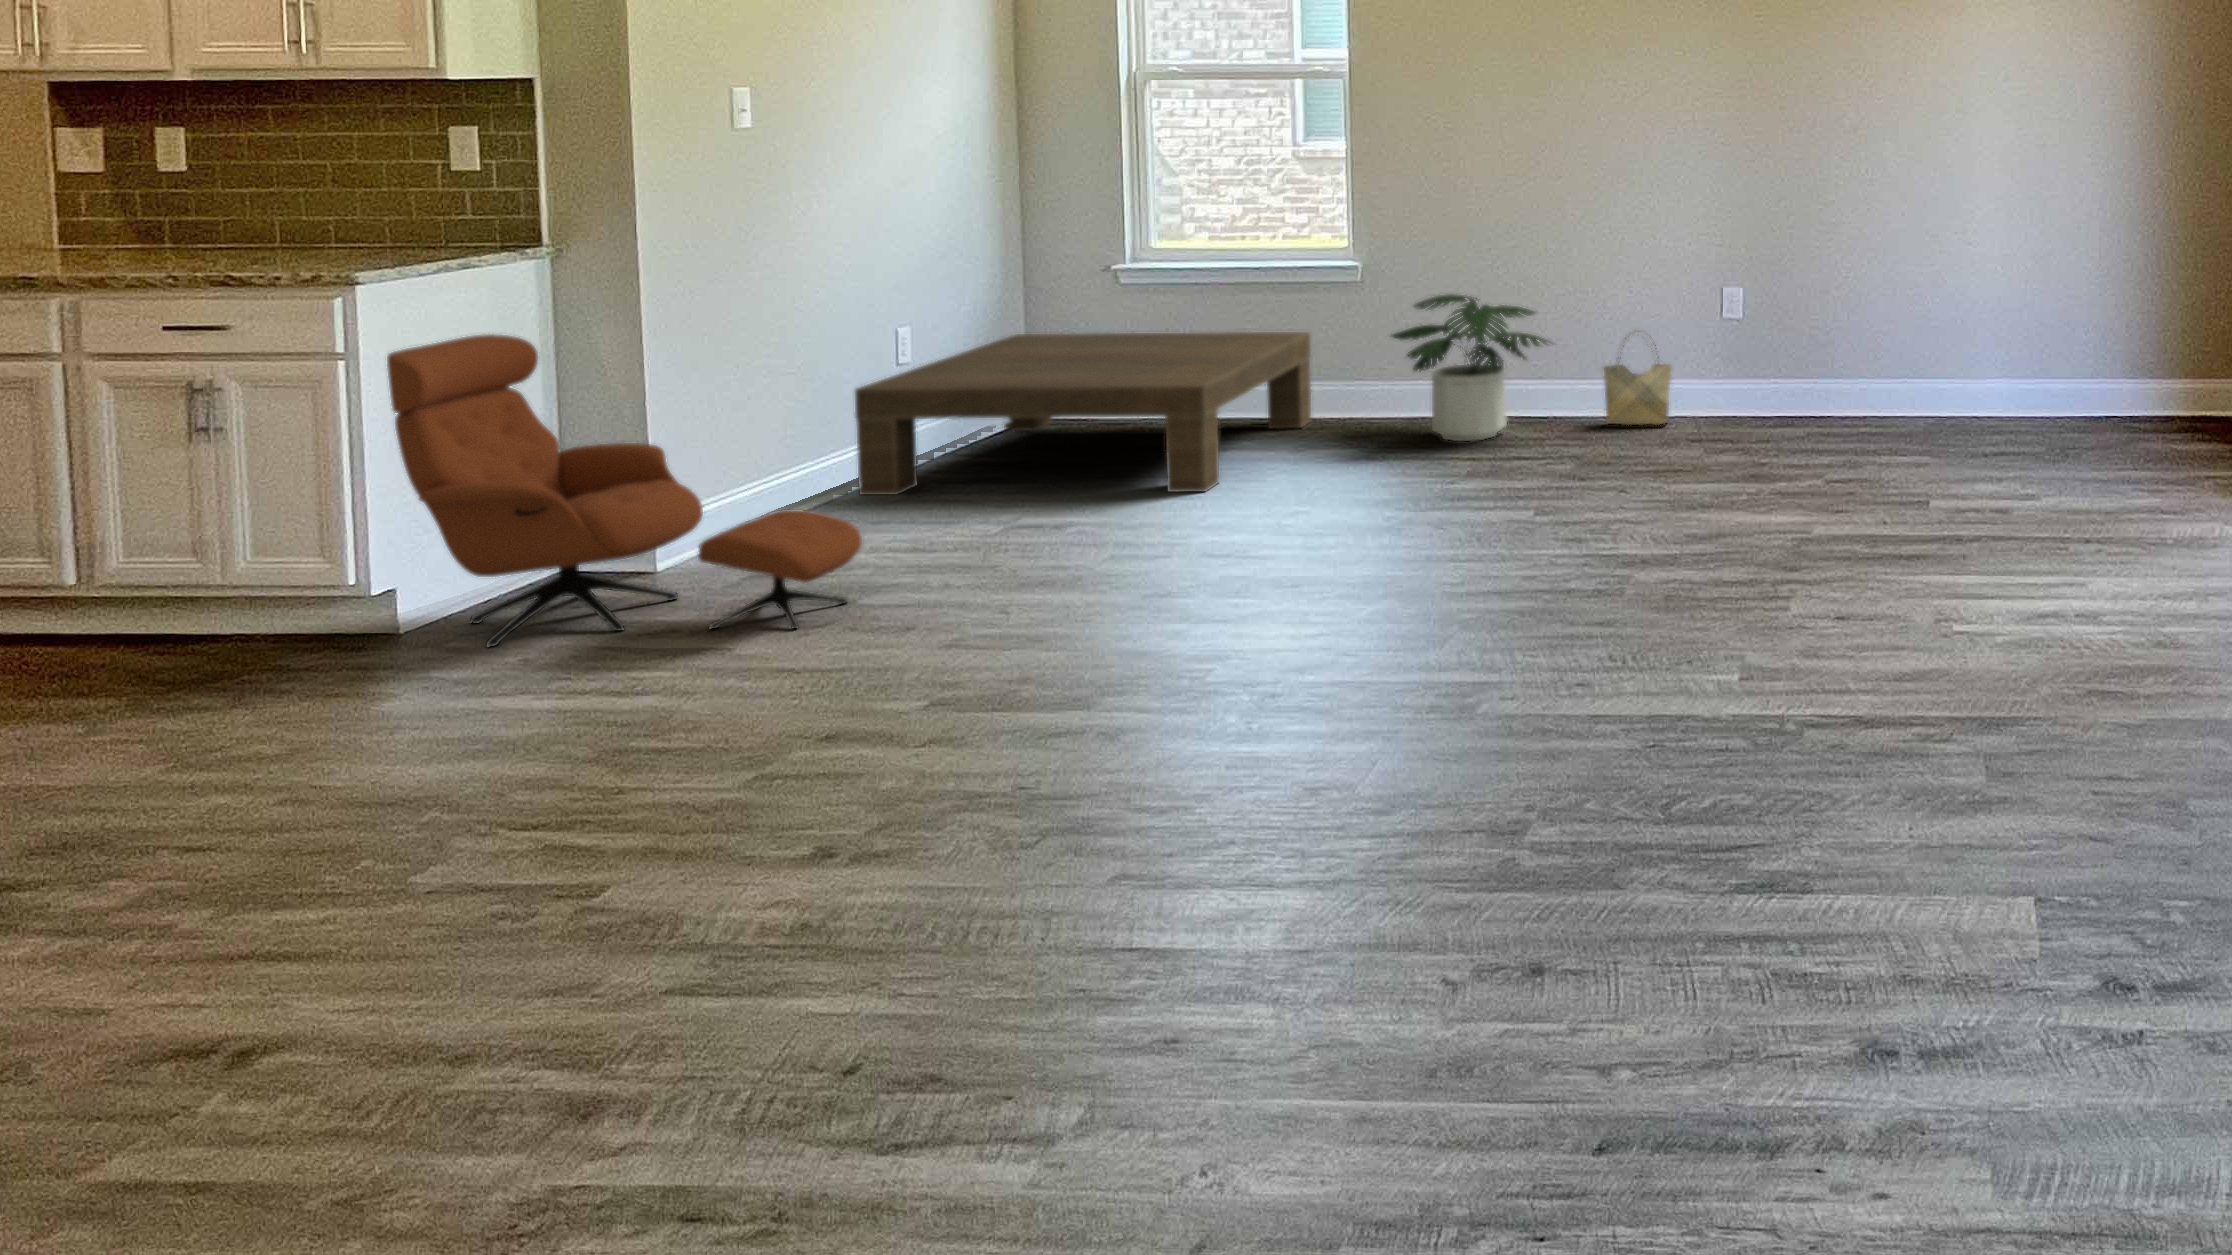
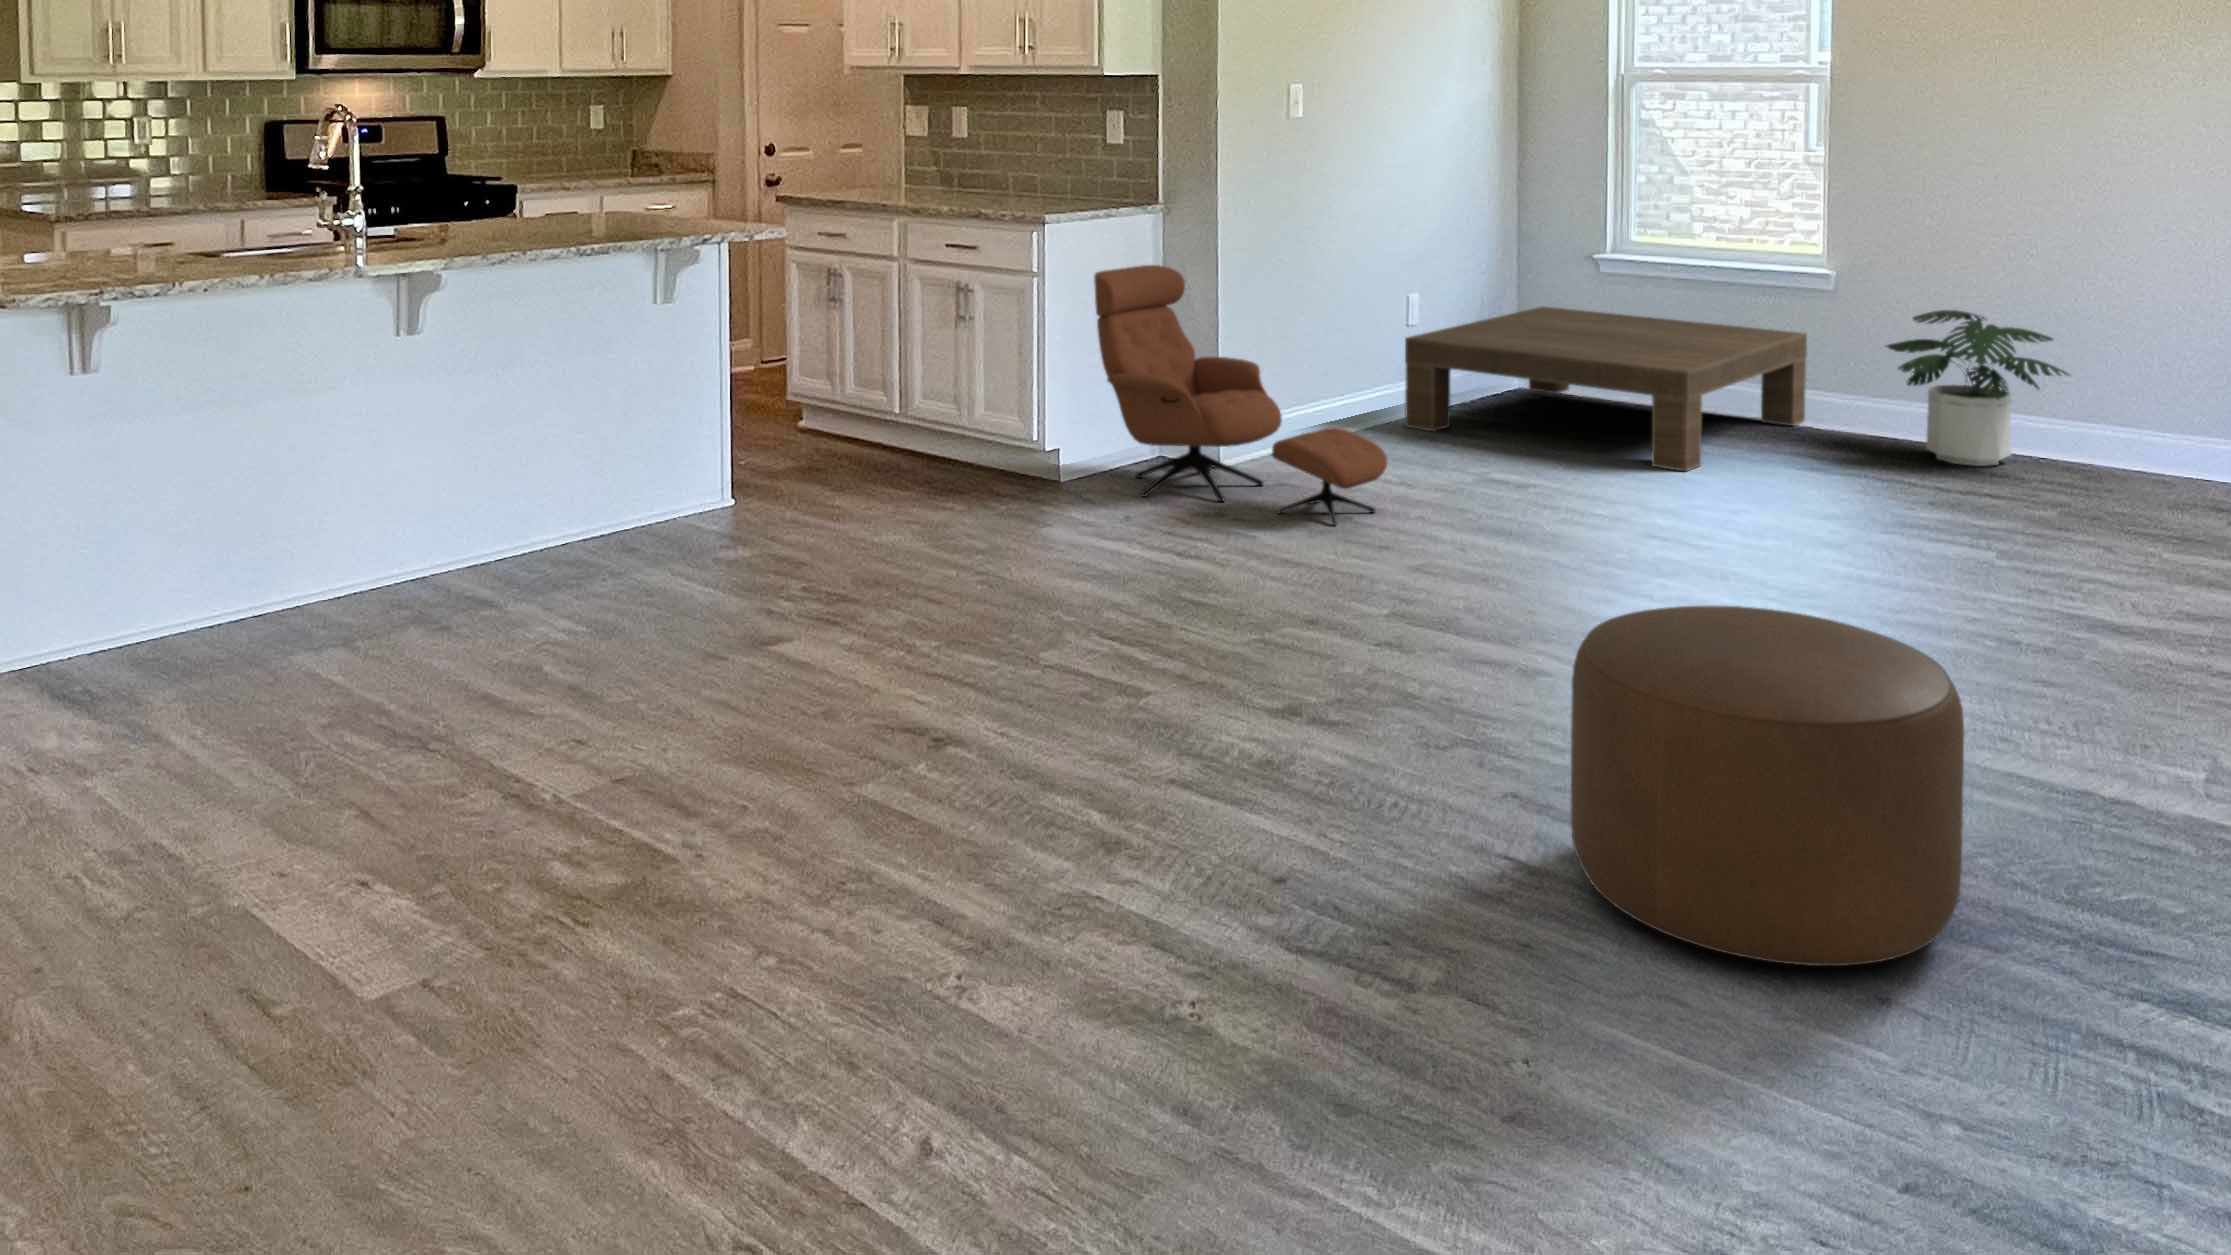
woven basket: present [1604,334,1671,425] -> none [2131,372,2222,482]
ottoman: none [1195,611,1584,979] -> present [1571,605,1964,966]

